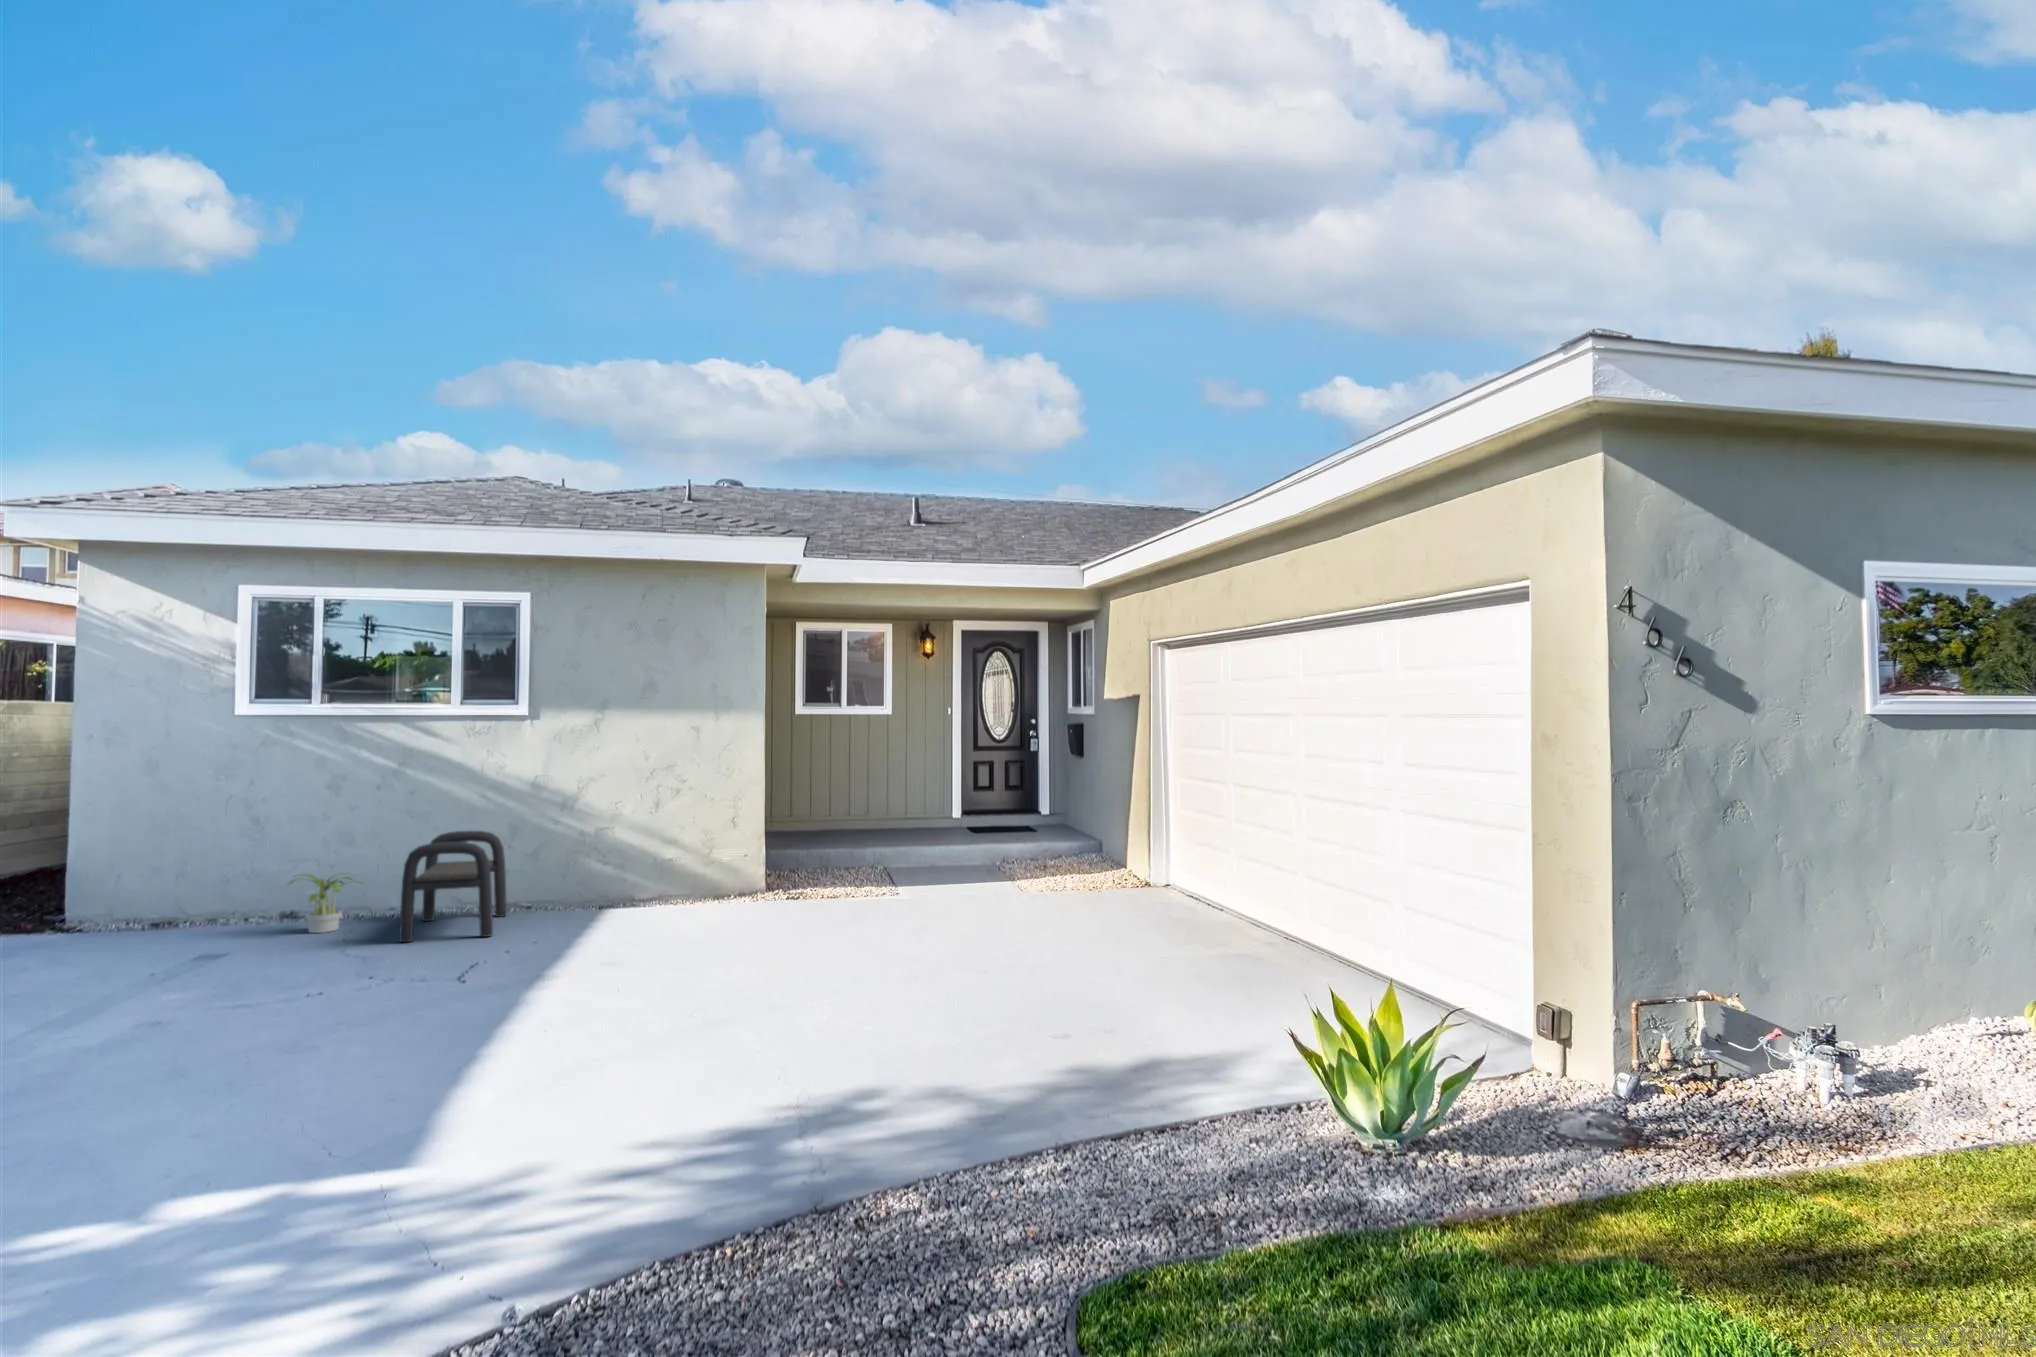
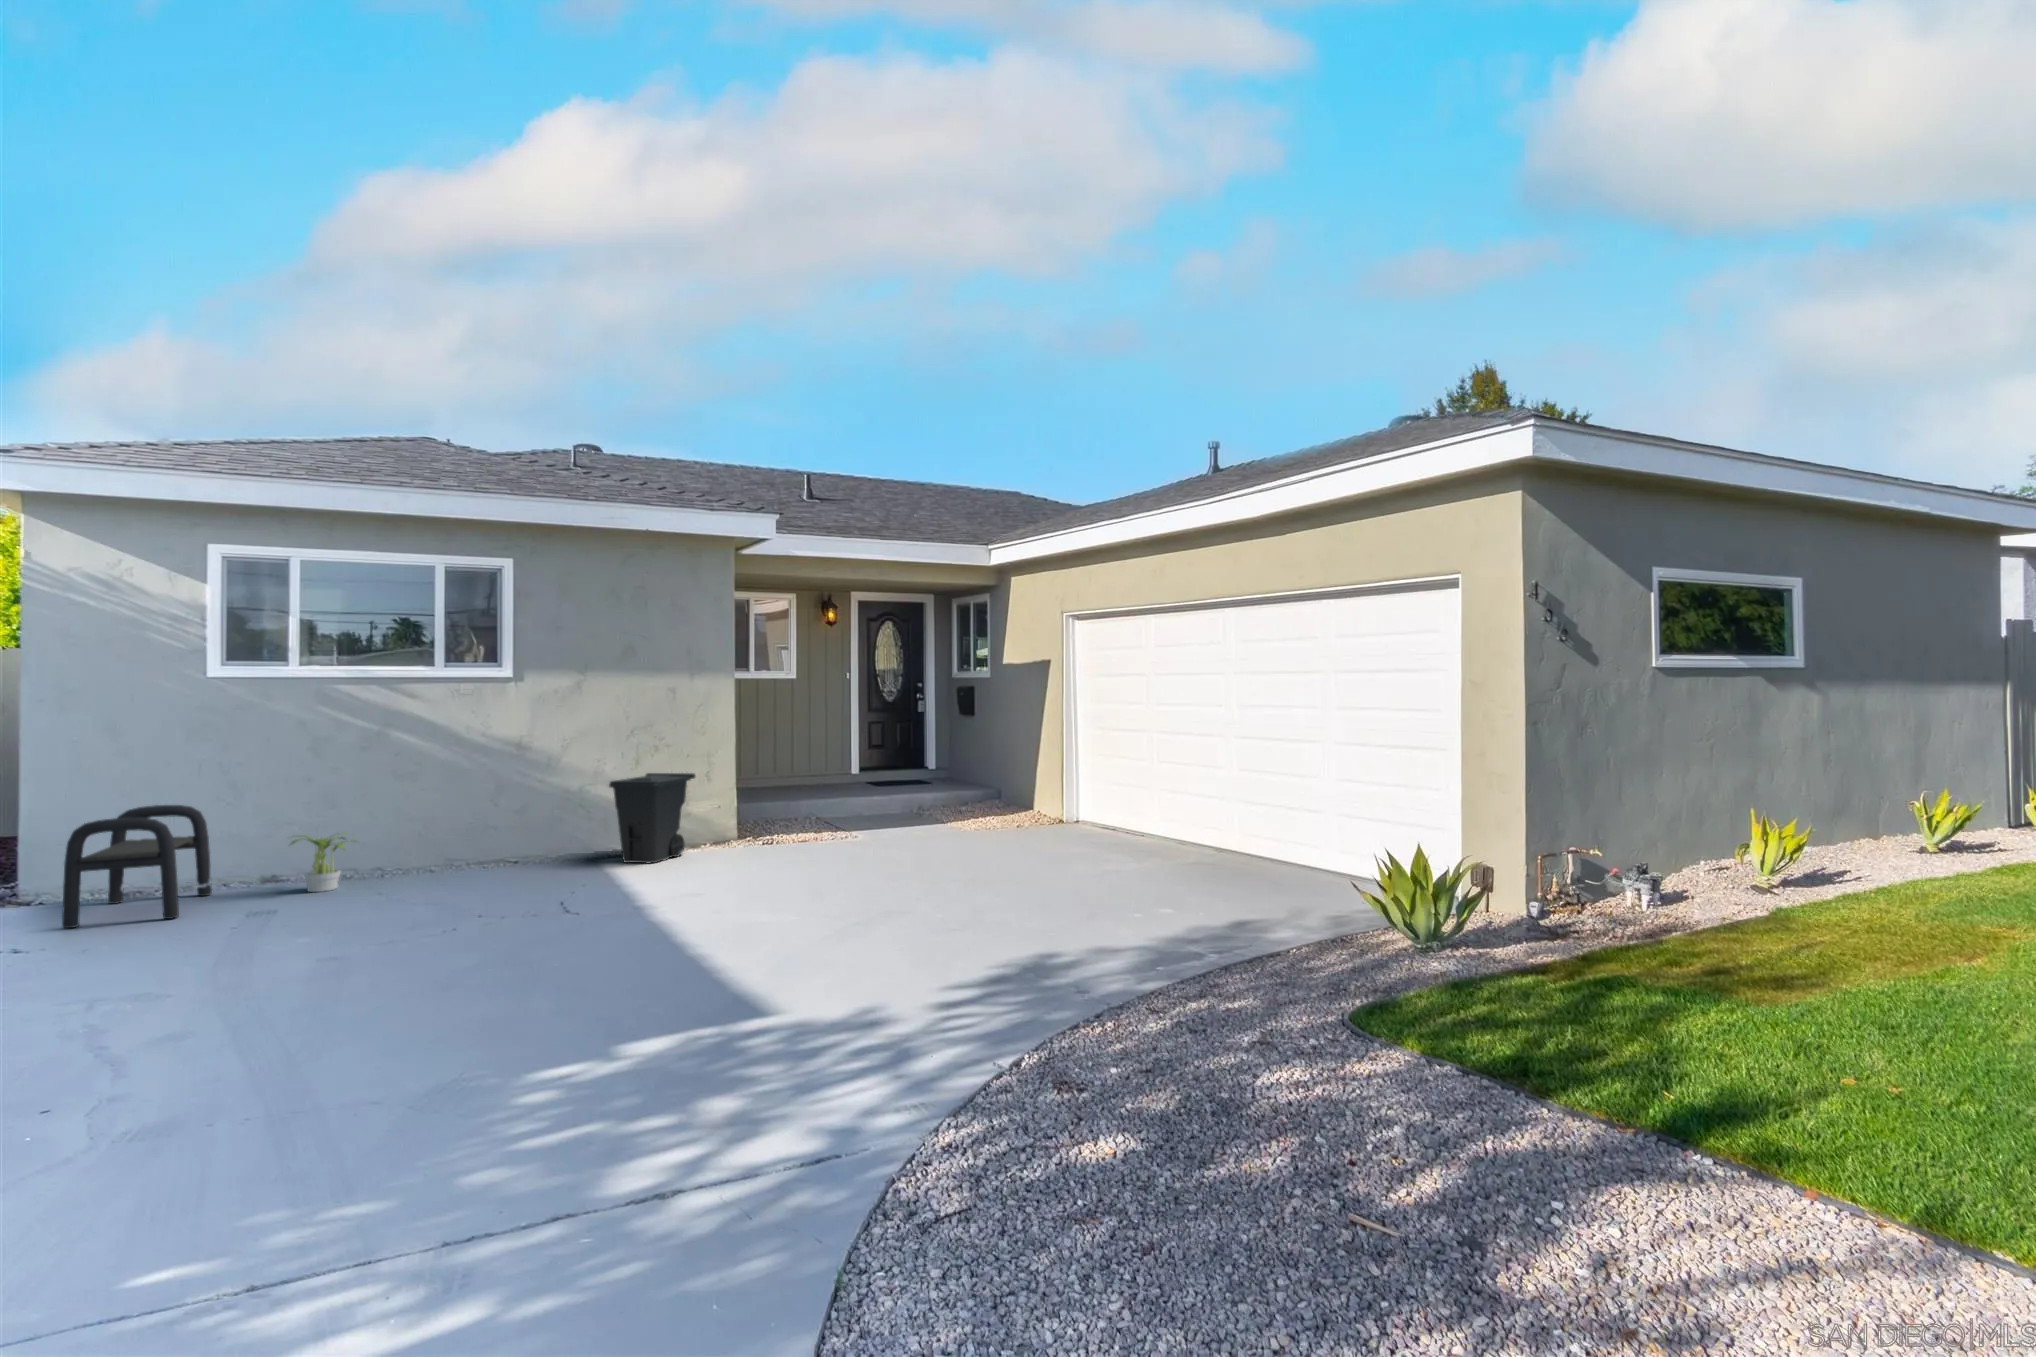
trash can: none [613,819,710,919] -> present [609,773,695,863]
bench: present [399,831,507,942] -> present [62,805,212,928]

